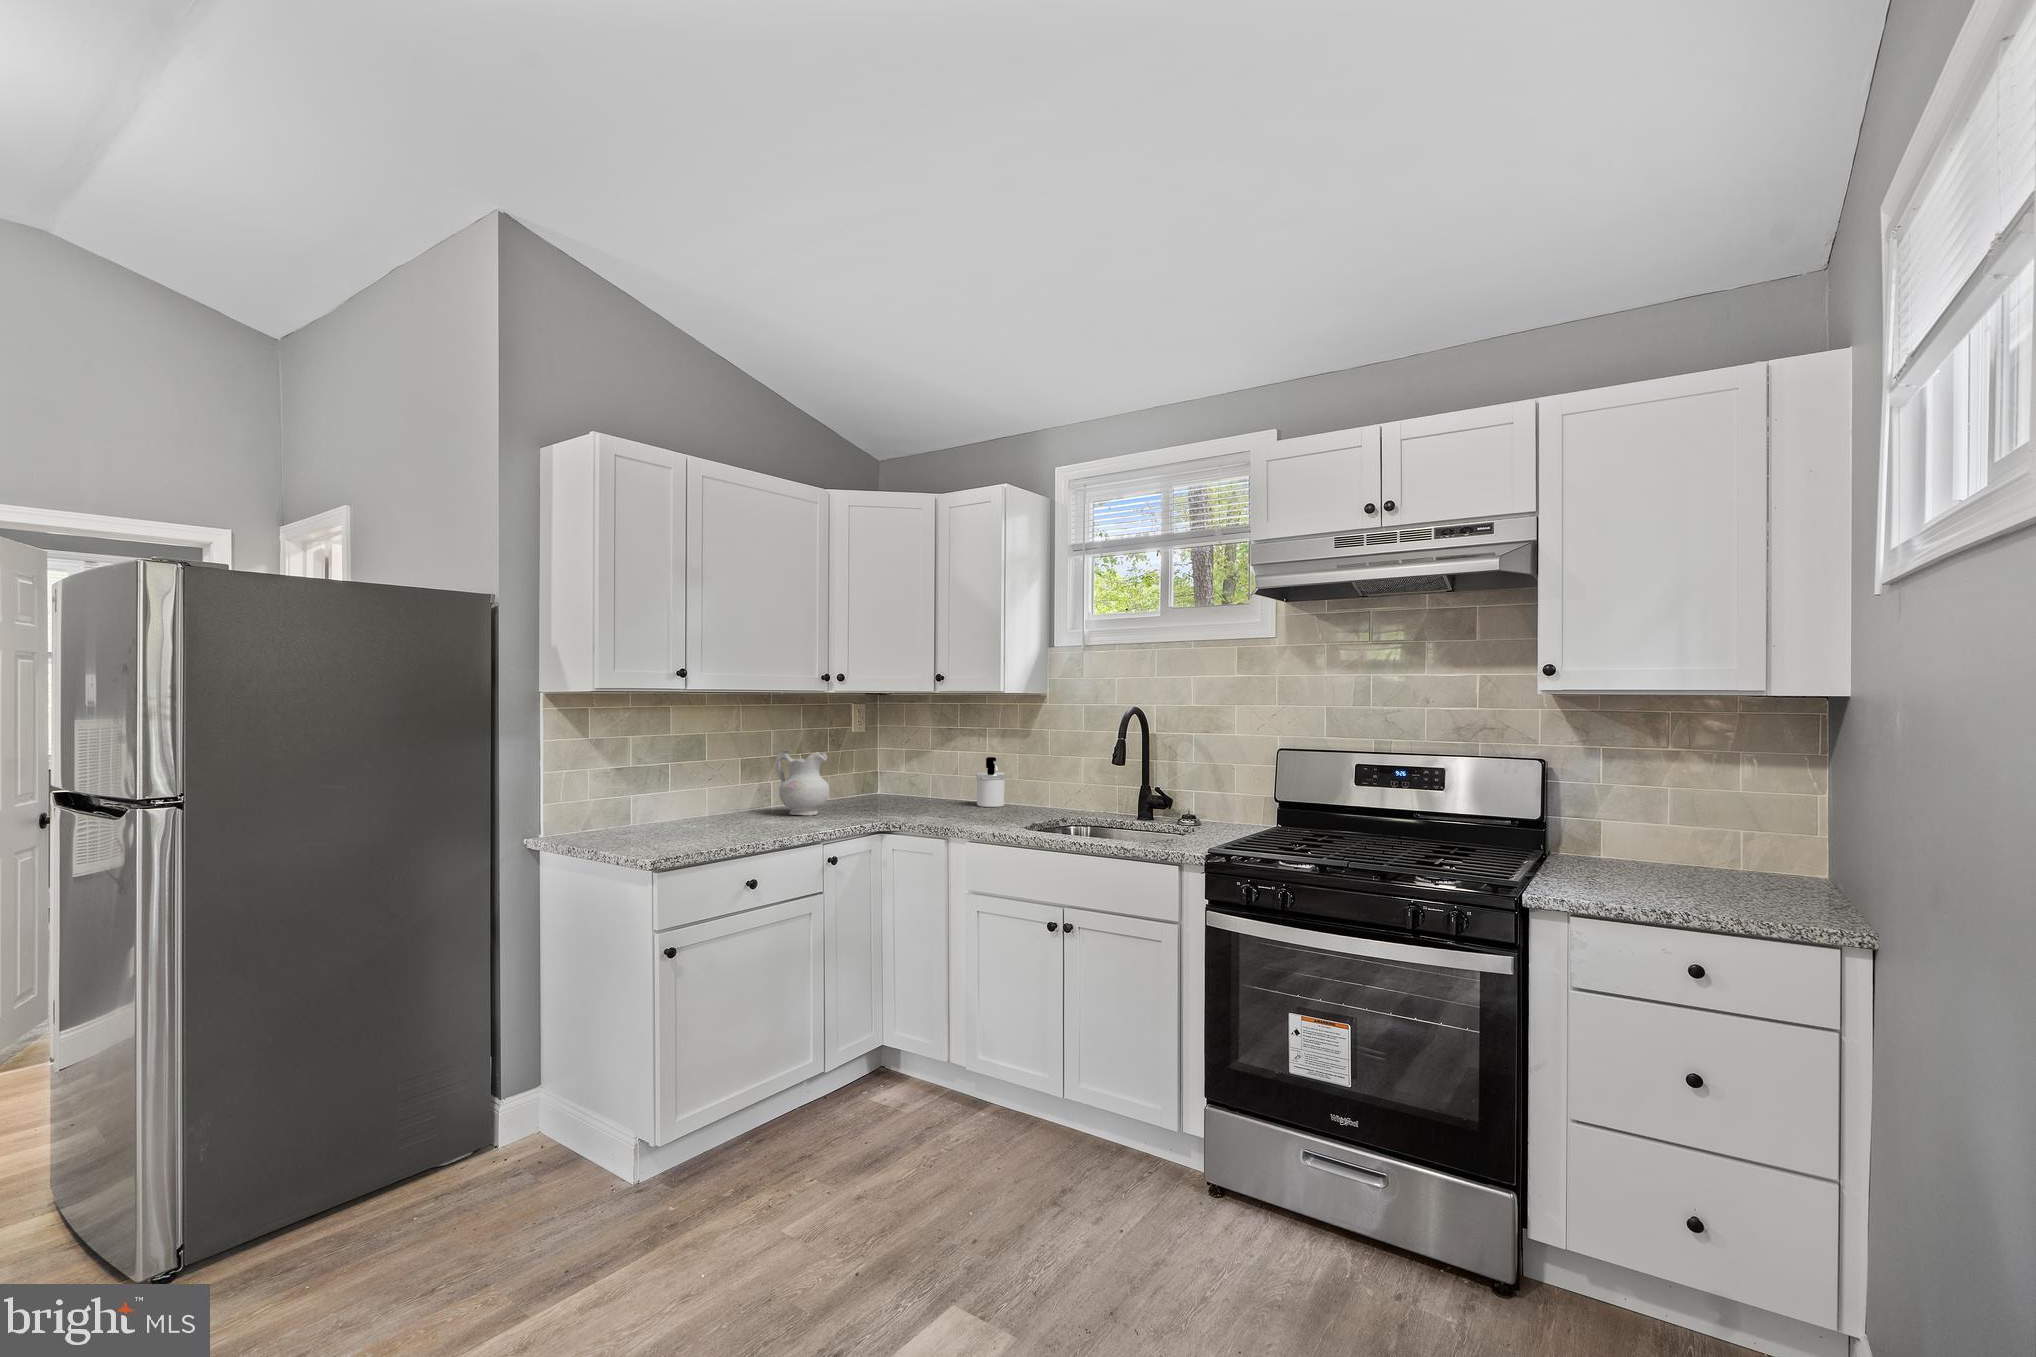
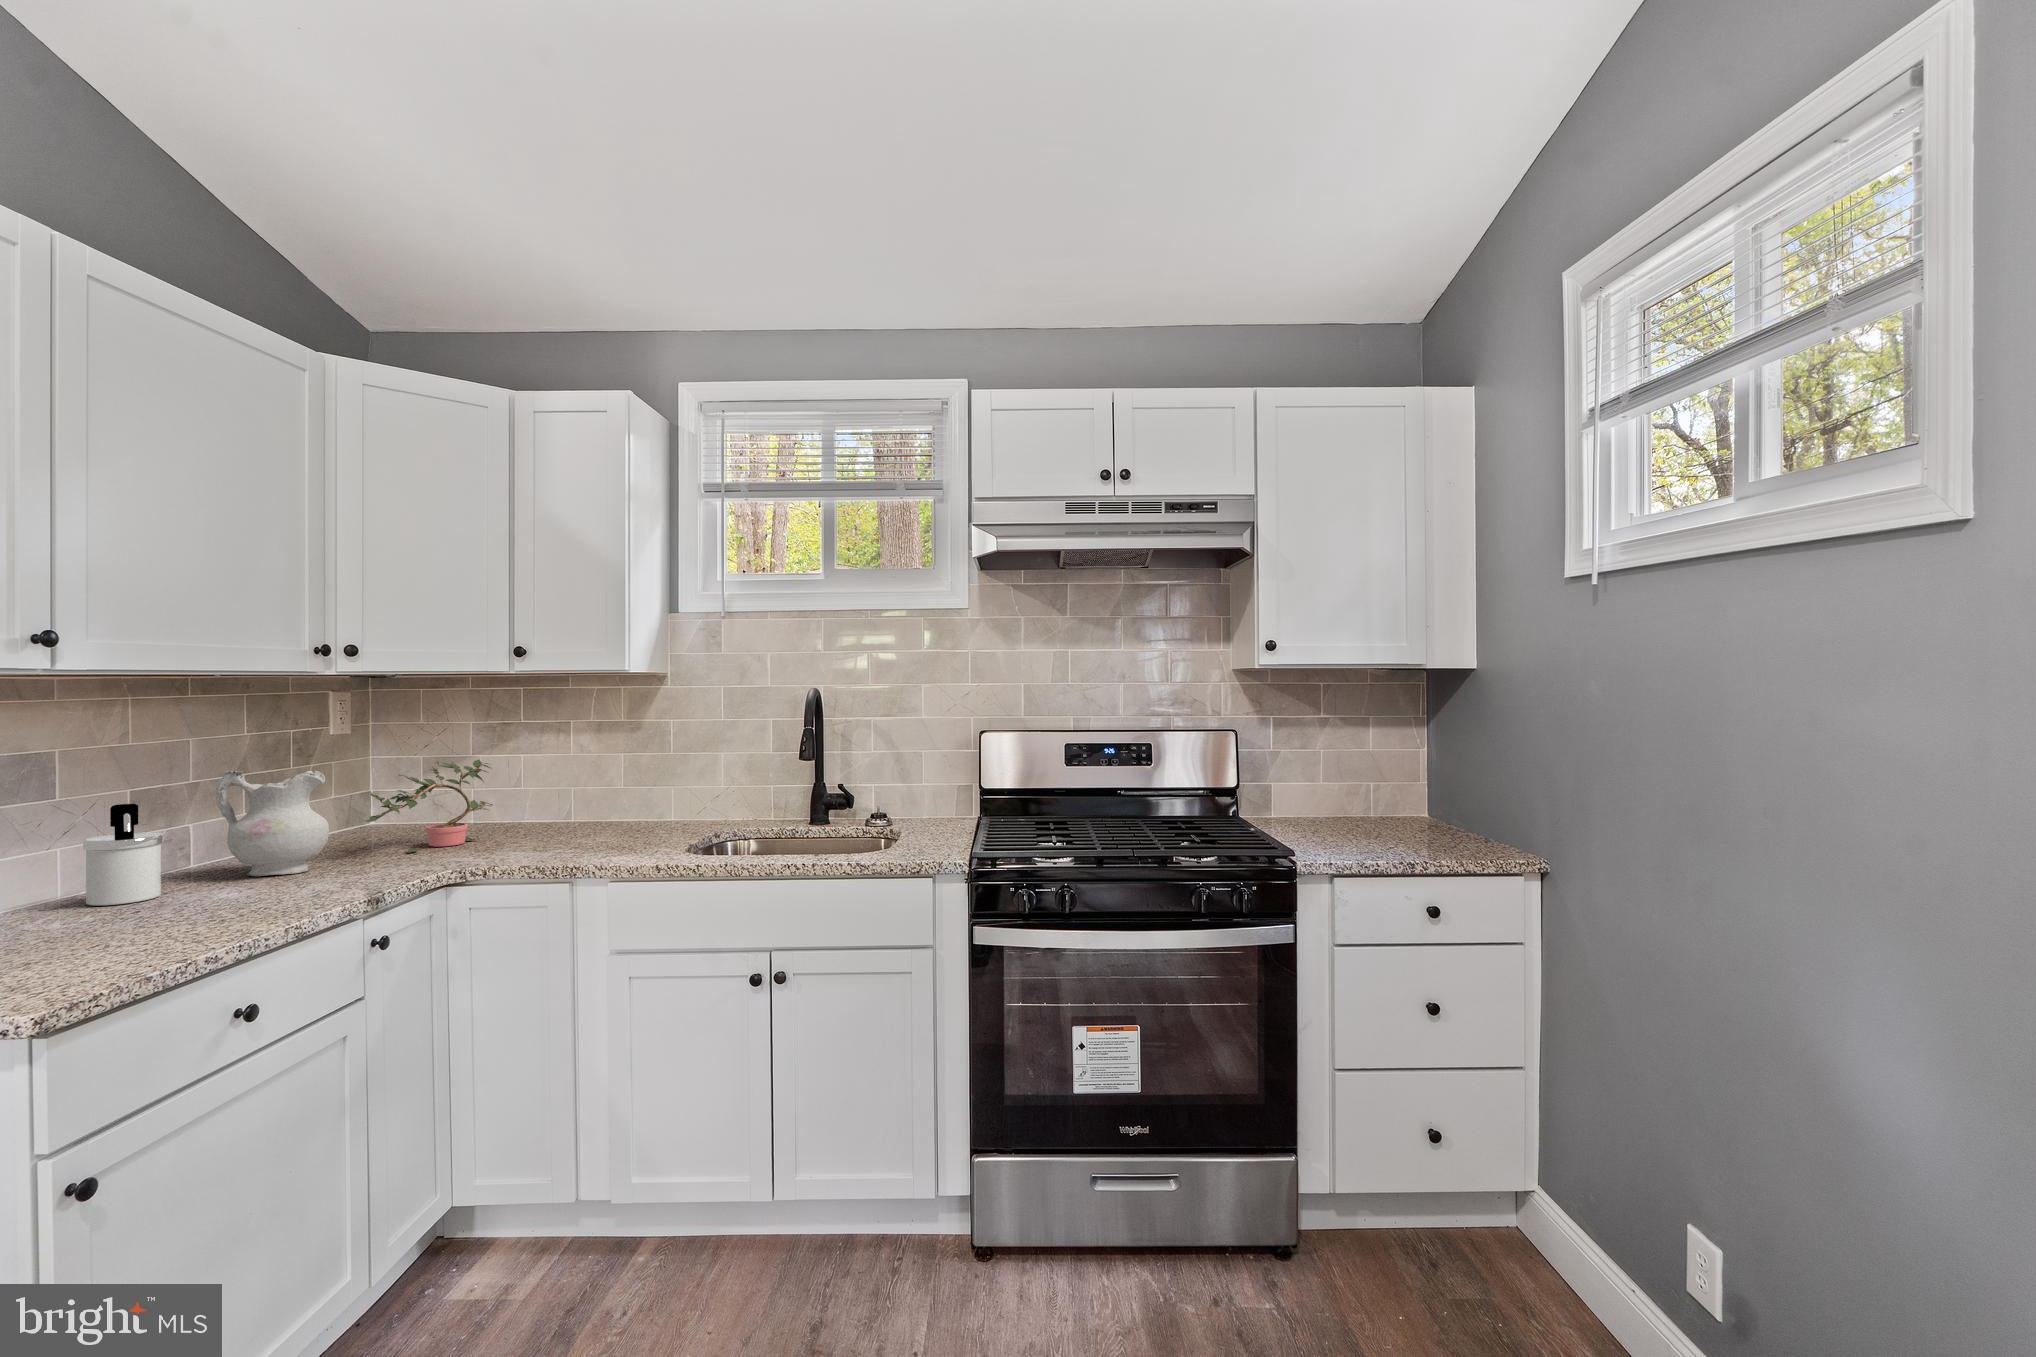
potted plant: none [851,750,932,811] -> present [366,760,492,853]
soap dispenser: present [976,757,1006,807] -> present [83,804,164,906]

